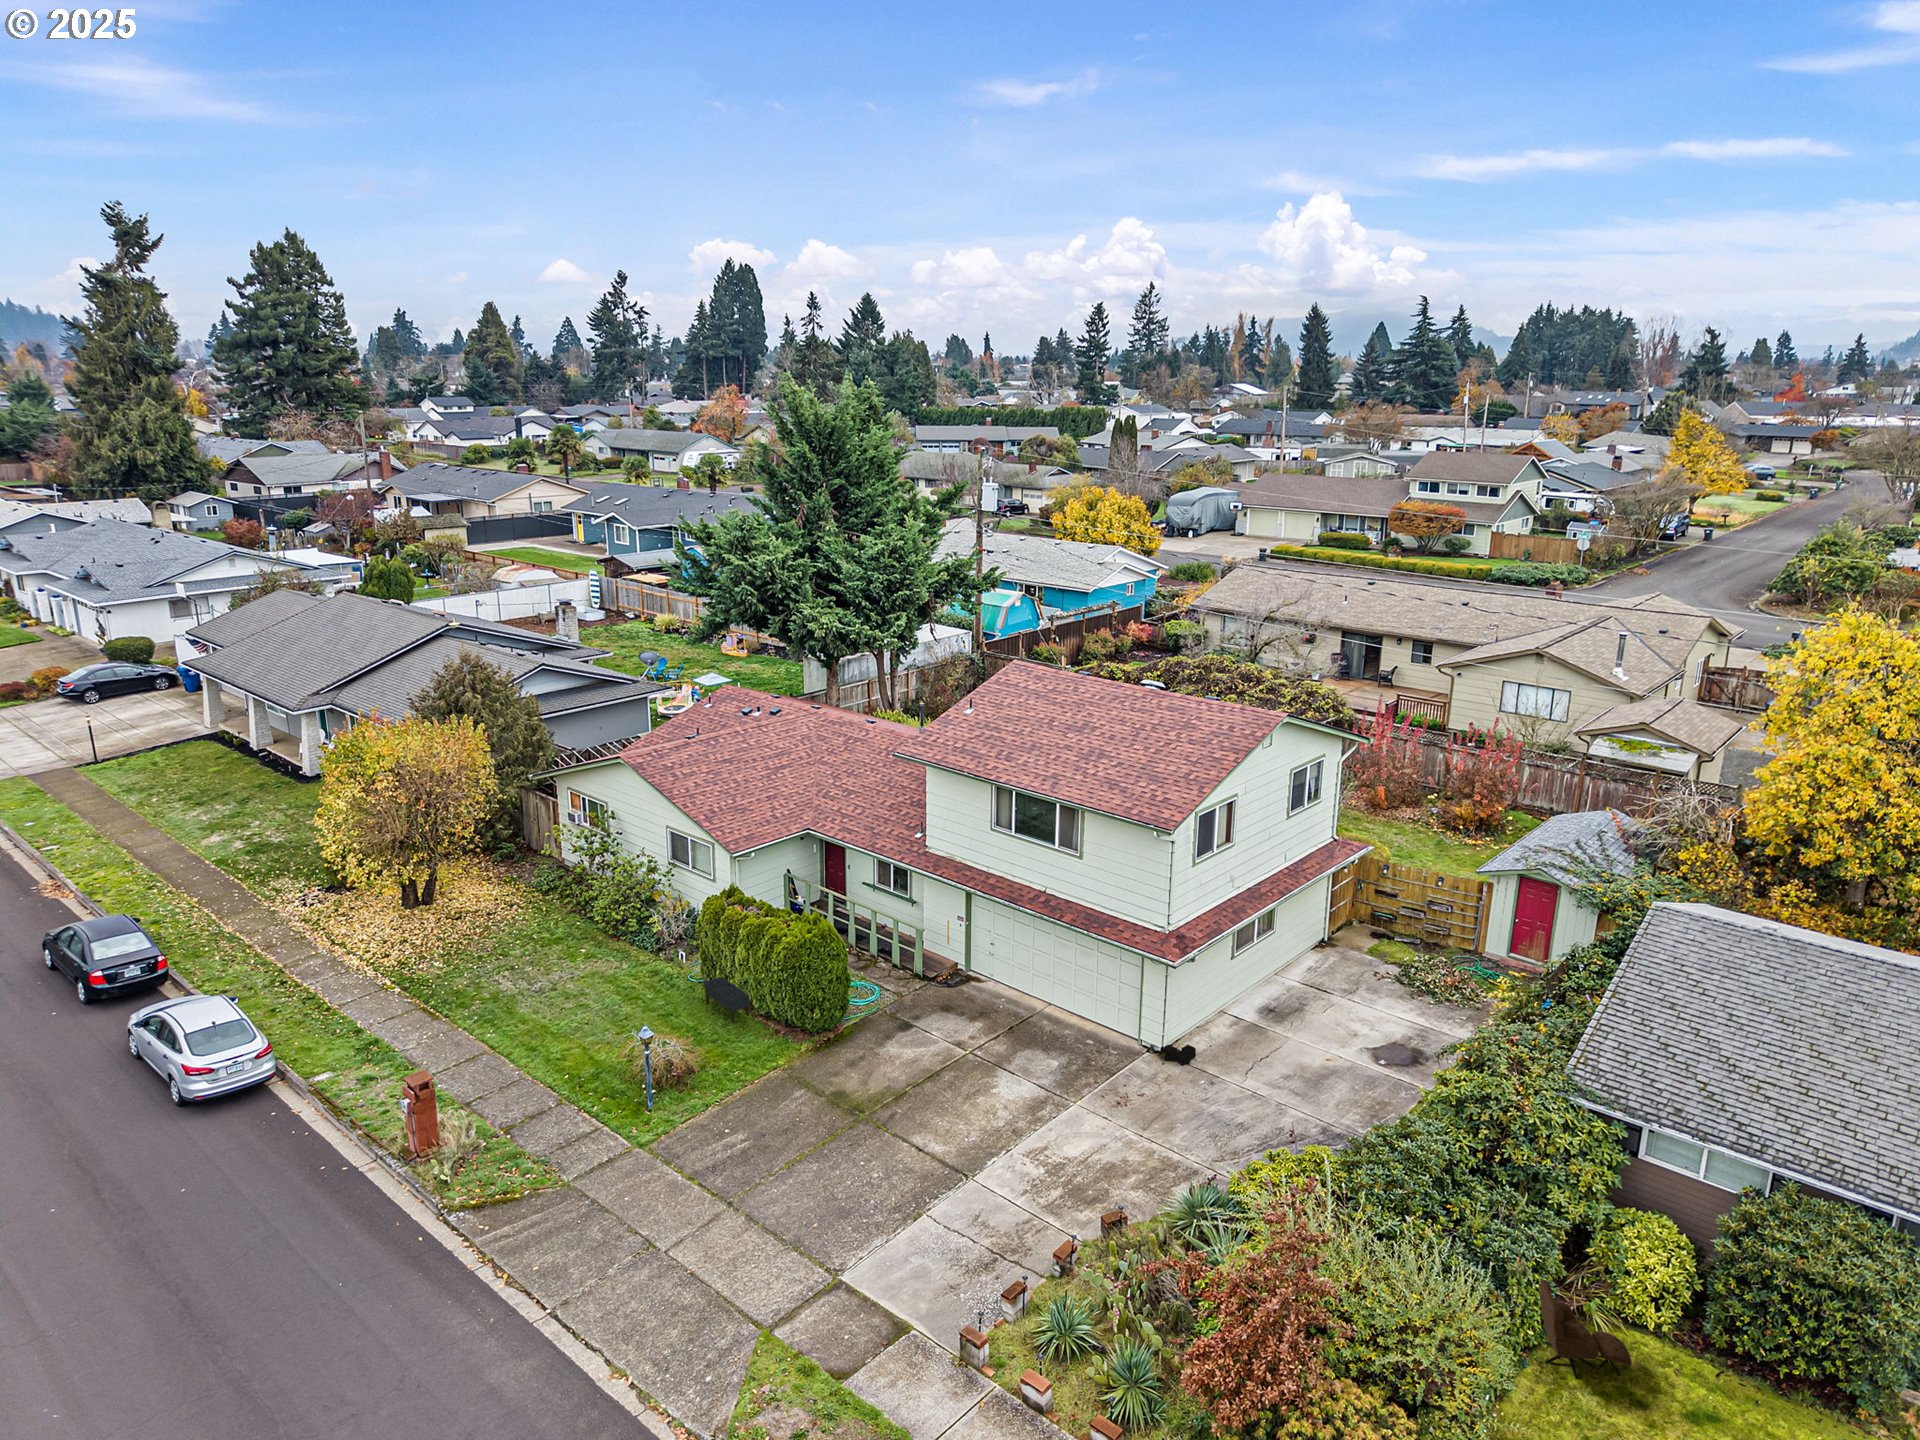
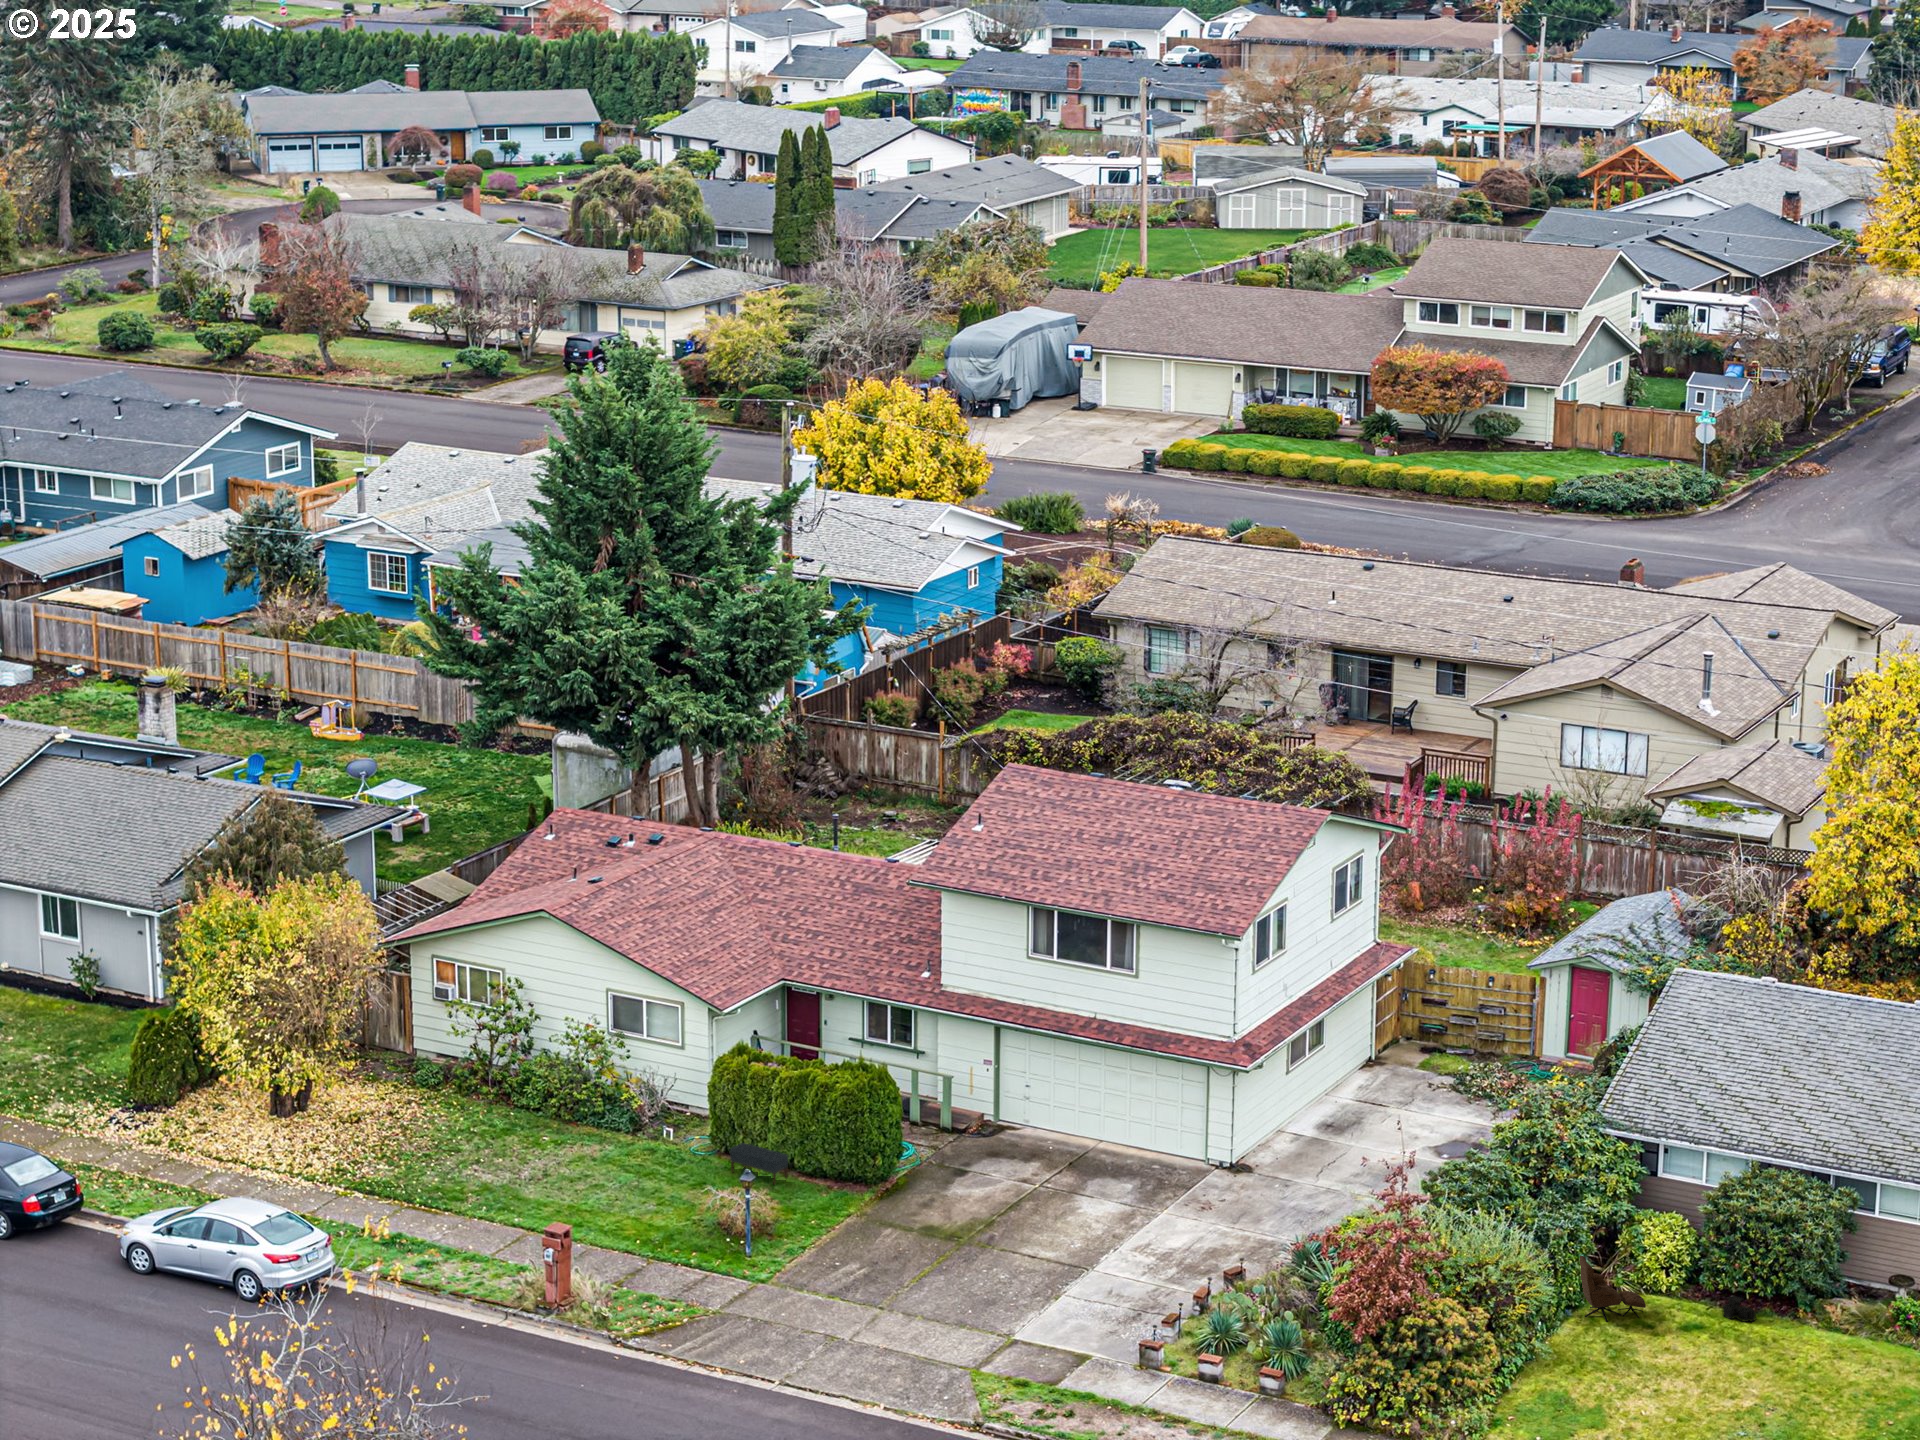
storage bin: present [1163,1044,1196,1066] -> present [1723,1296,1756,1322]

